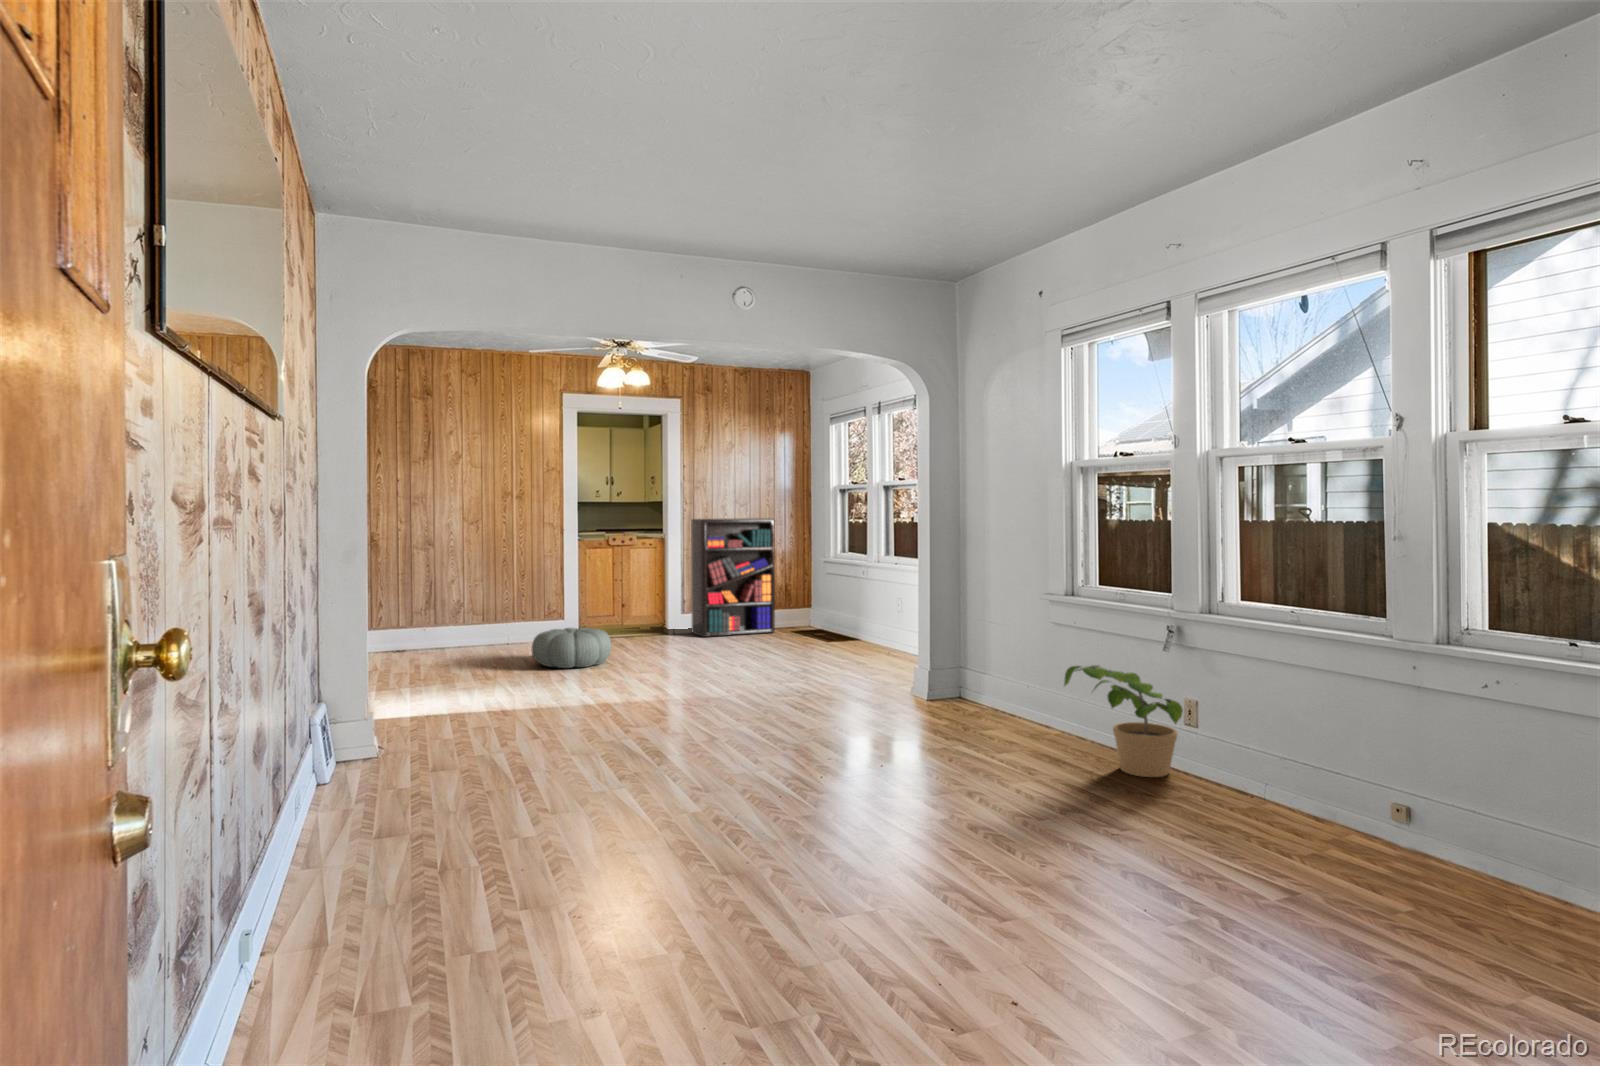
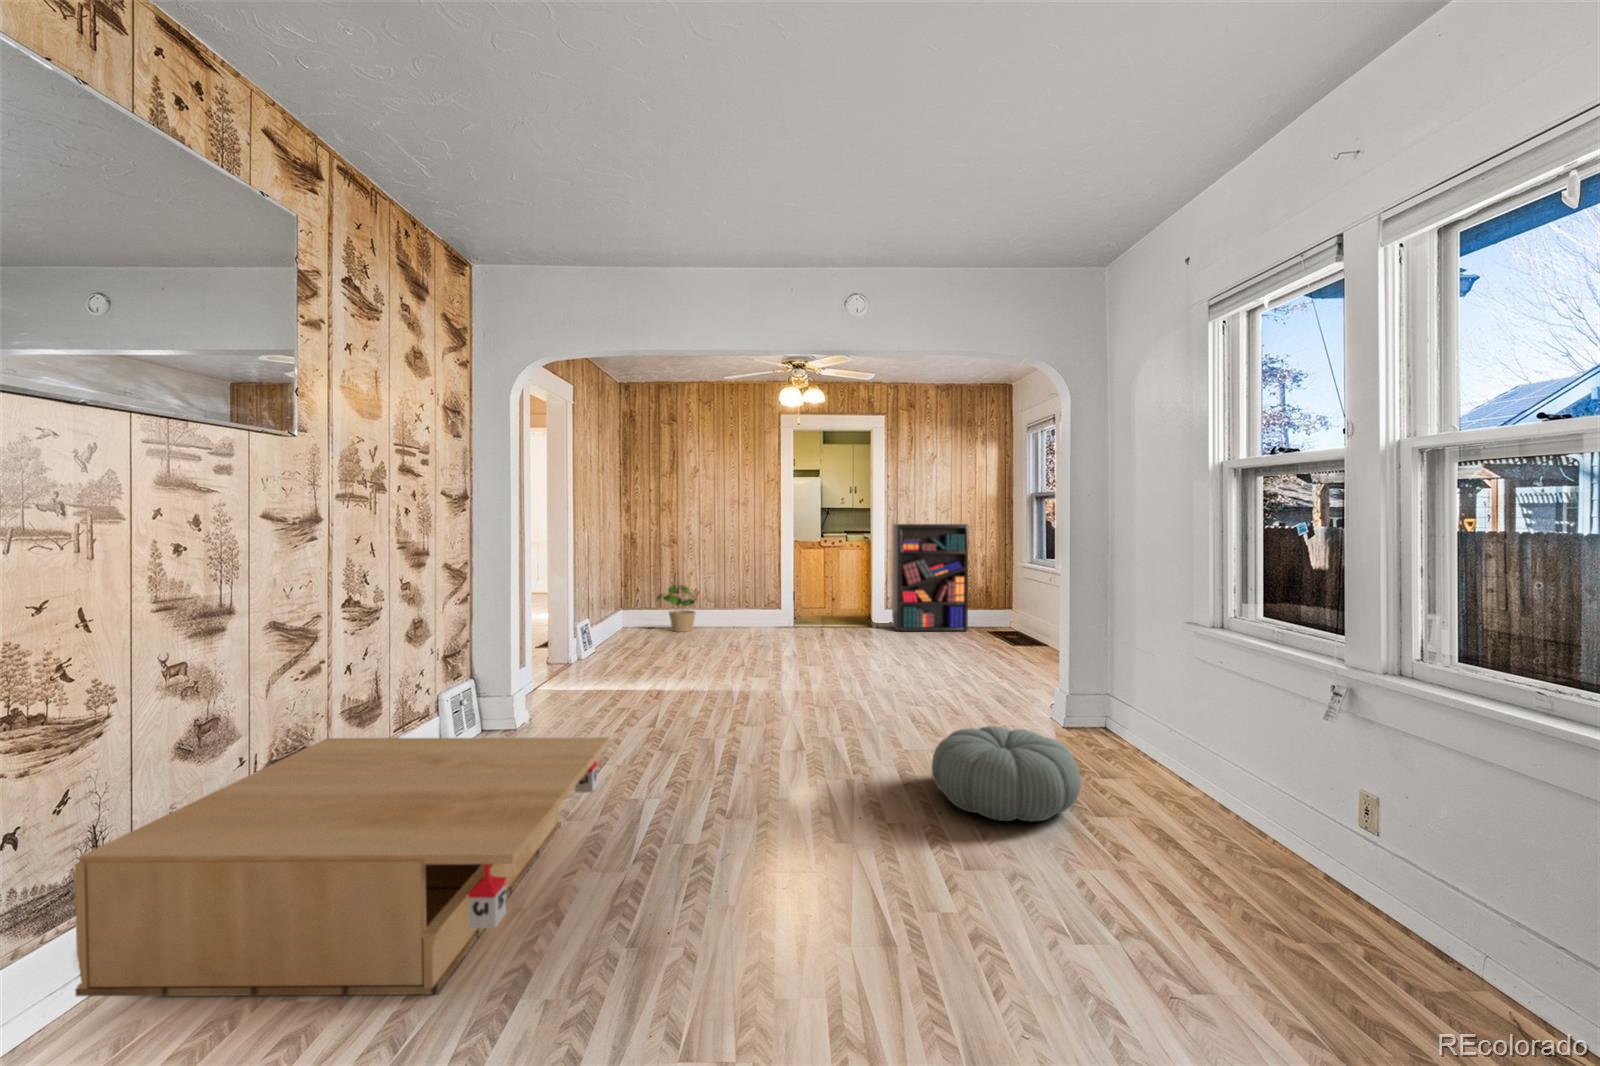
pouf: present [531,628,612,668] -> present [932,726,1081,821]
potted plant: present [1064,665,1183,777] -> present [657,585,695,632]
coffee table: none [233,725,665,994] -> present [75,737,609,996]

